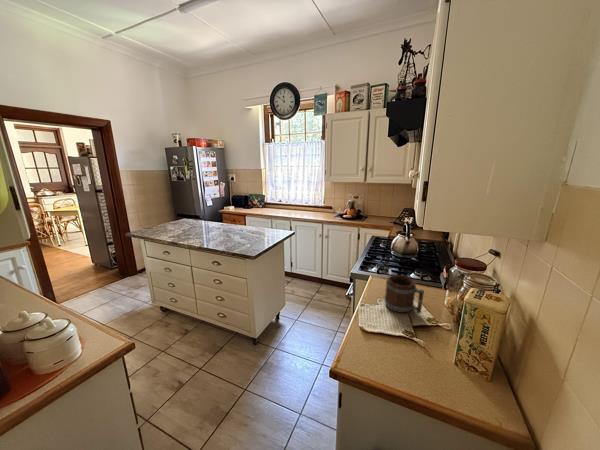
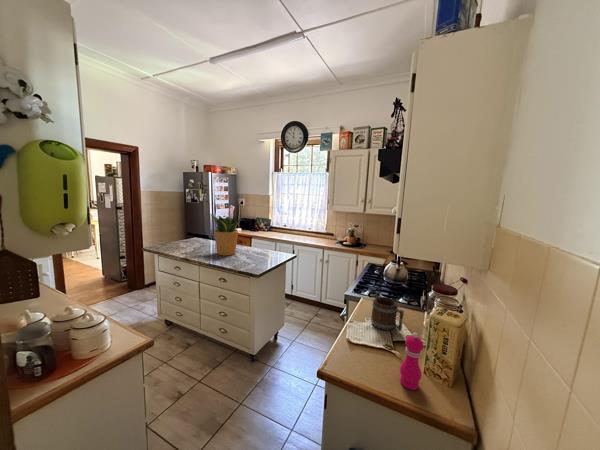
potted plant: none [192,190,233,236] -> present [210,214,241,256]
pepper mill: none [430,323,463,390] -> present [400,333,423,390]

